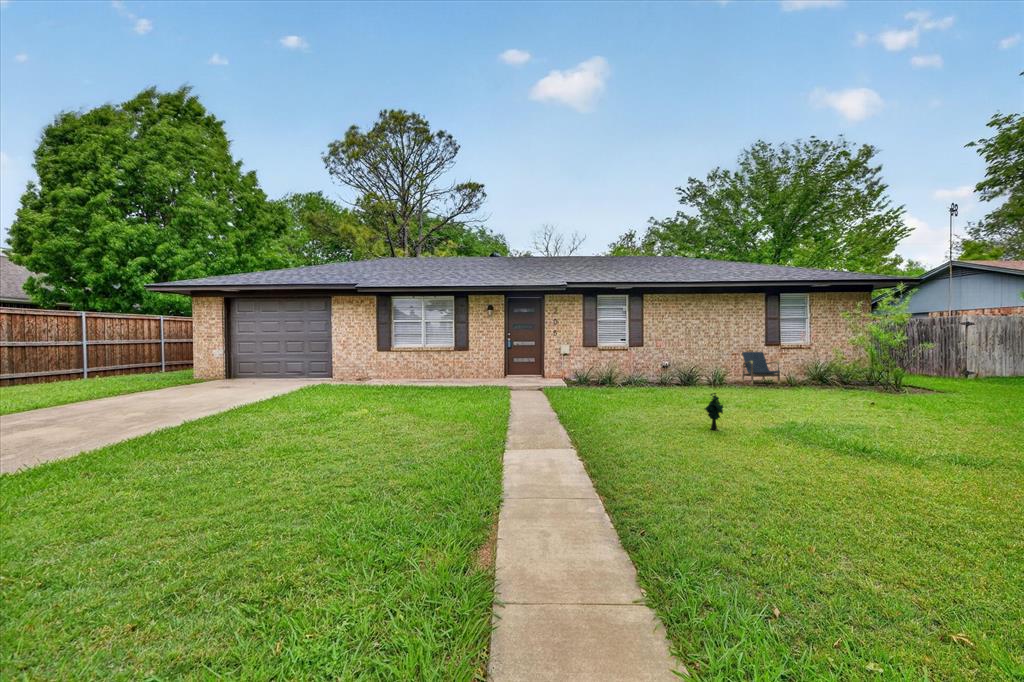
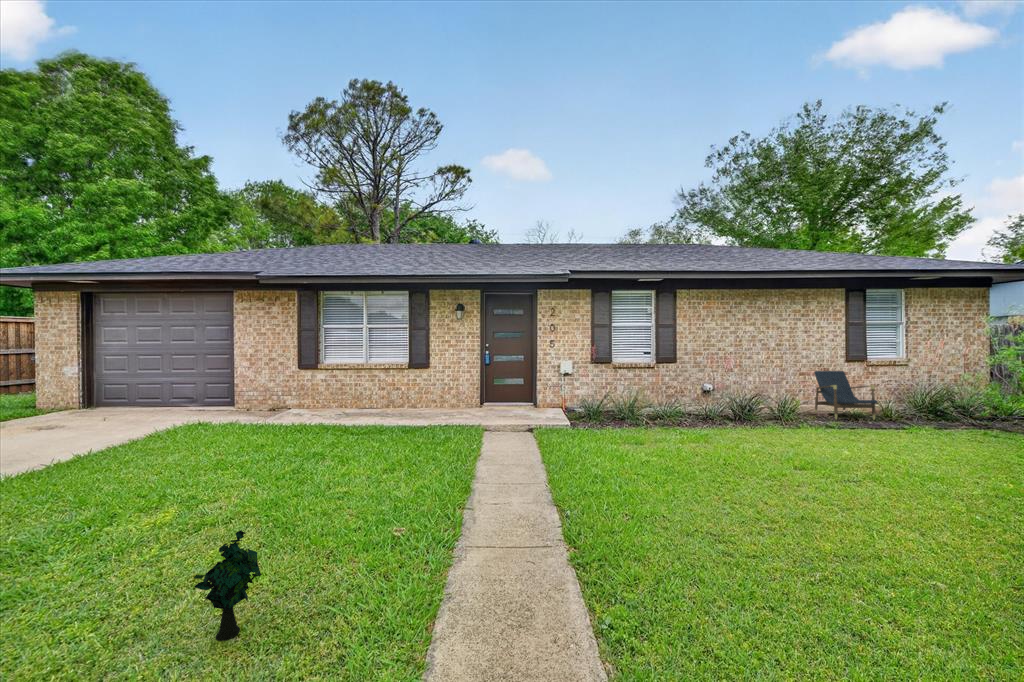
decorative plant: present [705,393,723,430] -> present [194,530,262,641]

